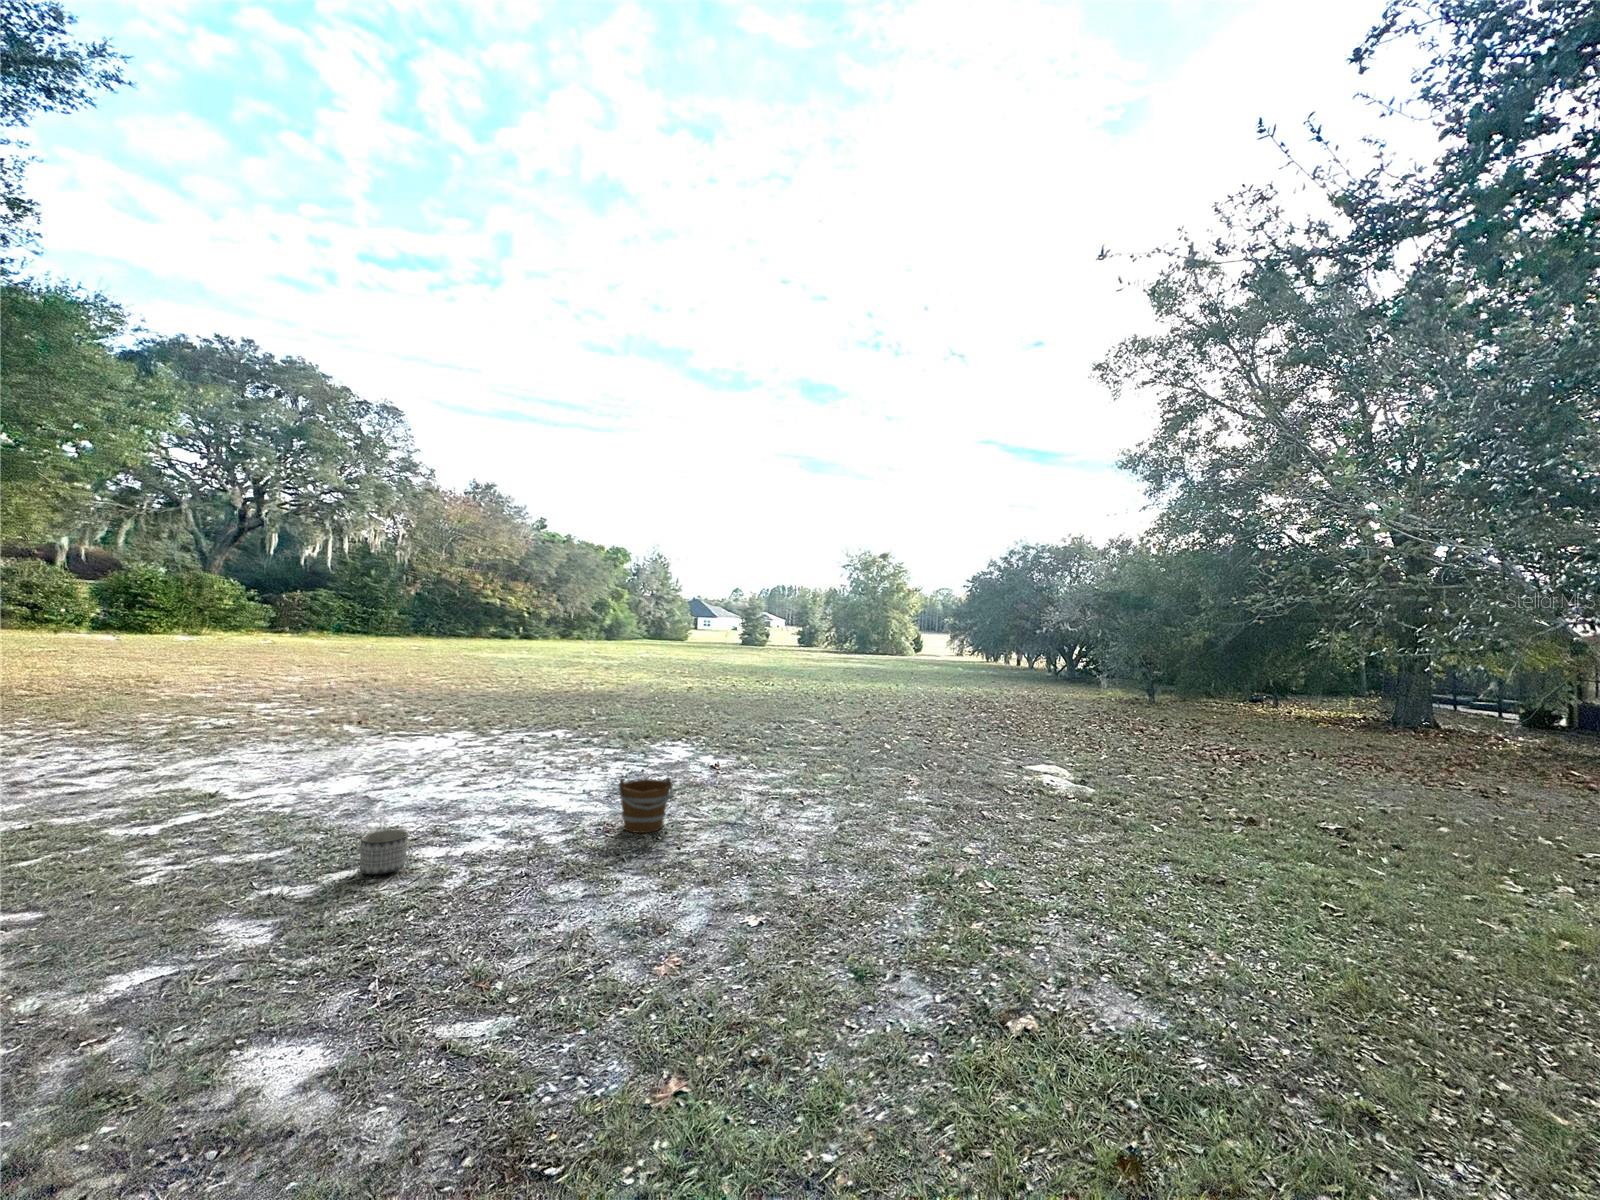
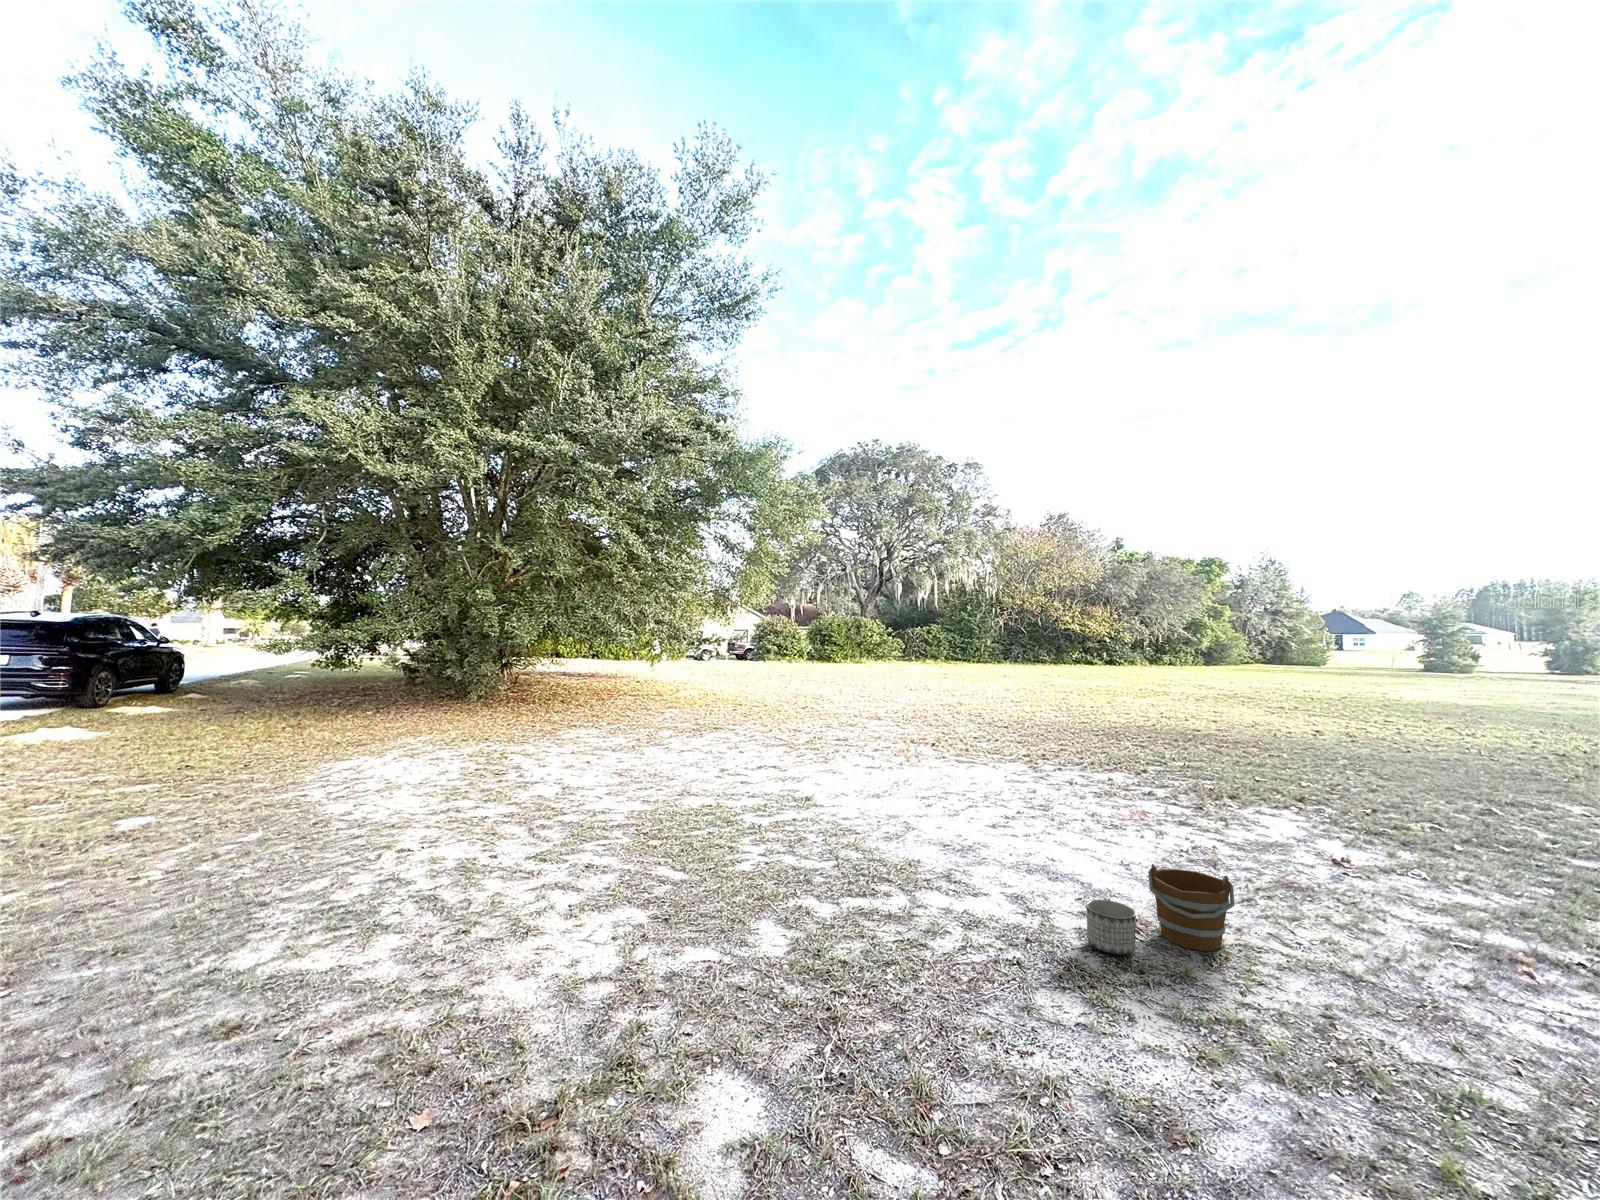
planter: present [360,830,408,875] -> present [1086,900,1136,955]

